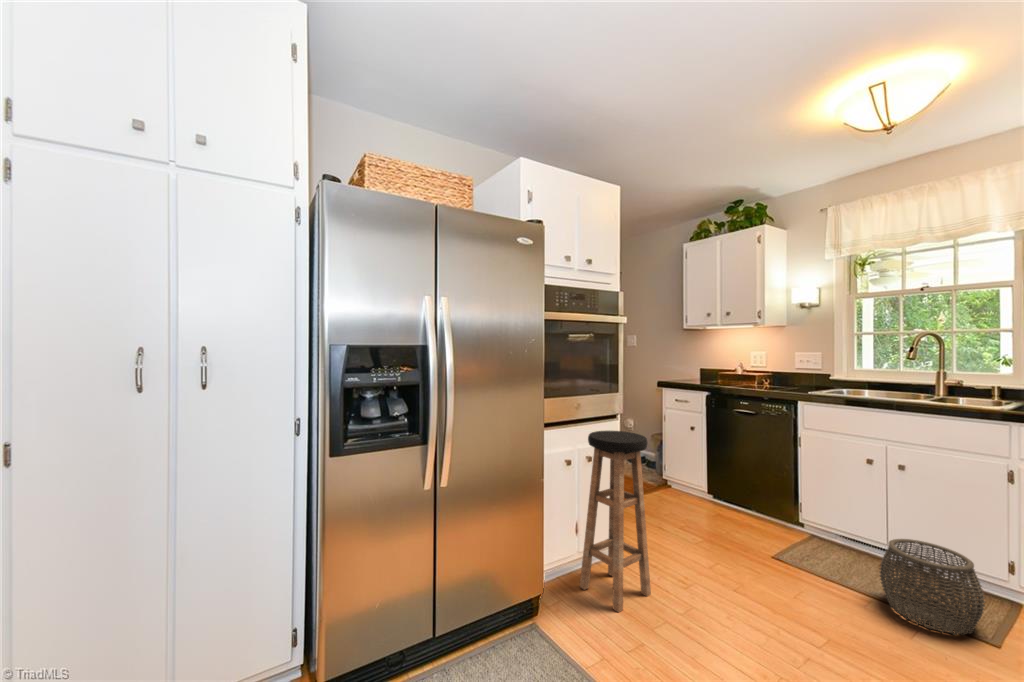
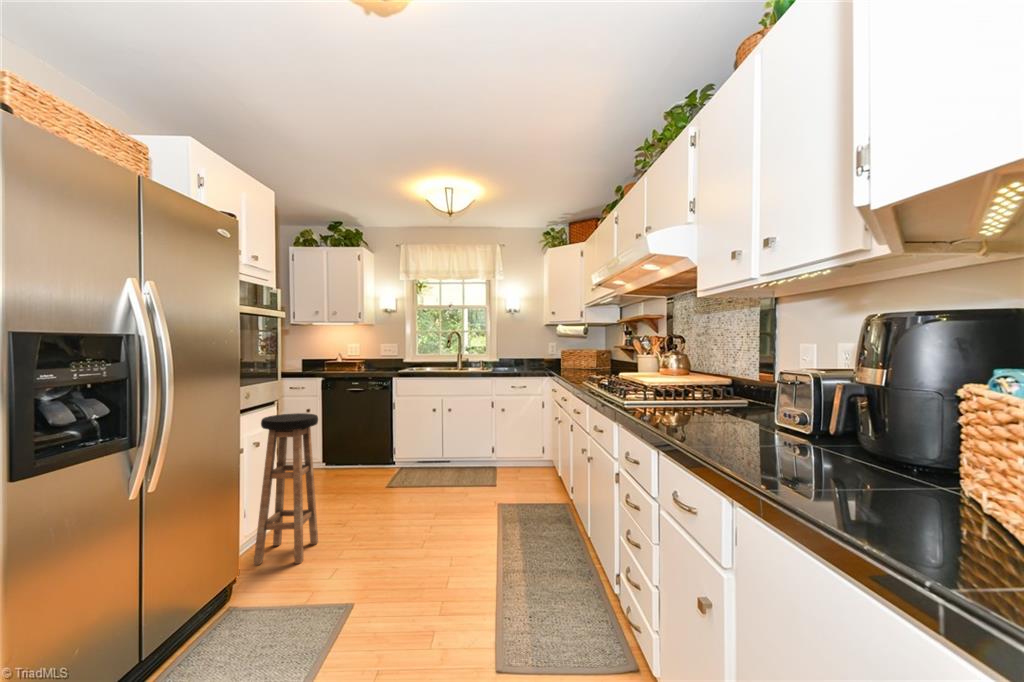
woven basket: present [880,539,985,635] -> none [444,448,485,492]

